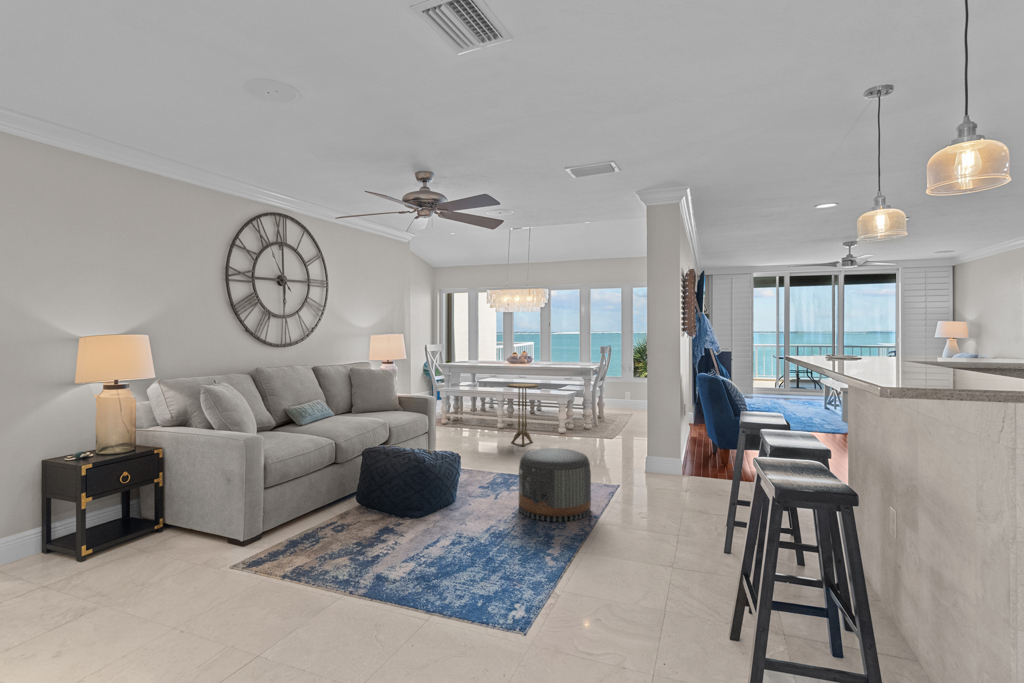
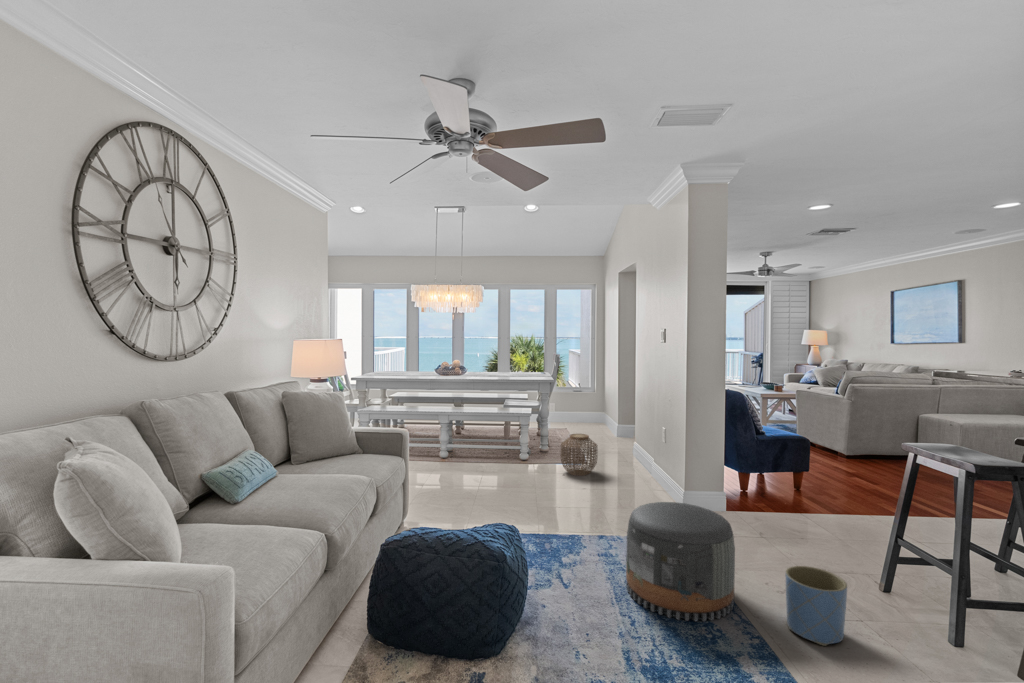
side table: present [507,383,538,446] -> none [477,402,516,483]
woven basket: none [579,412,610,447] -> present [560,434,598,476]
planter: none [596,492,634,540] -> present [785,566,847,646]

